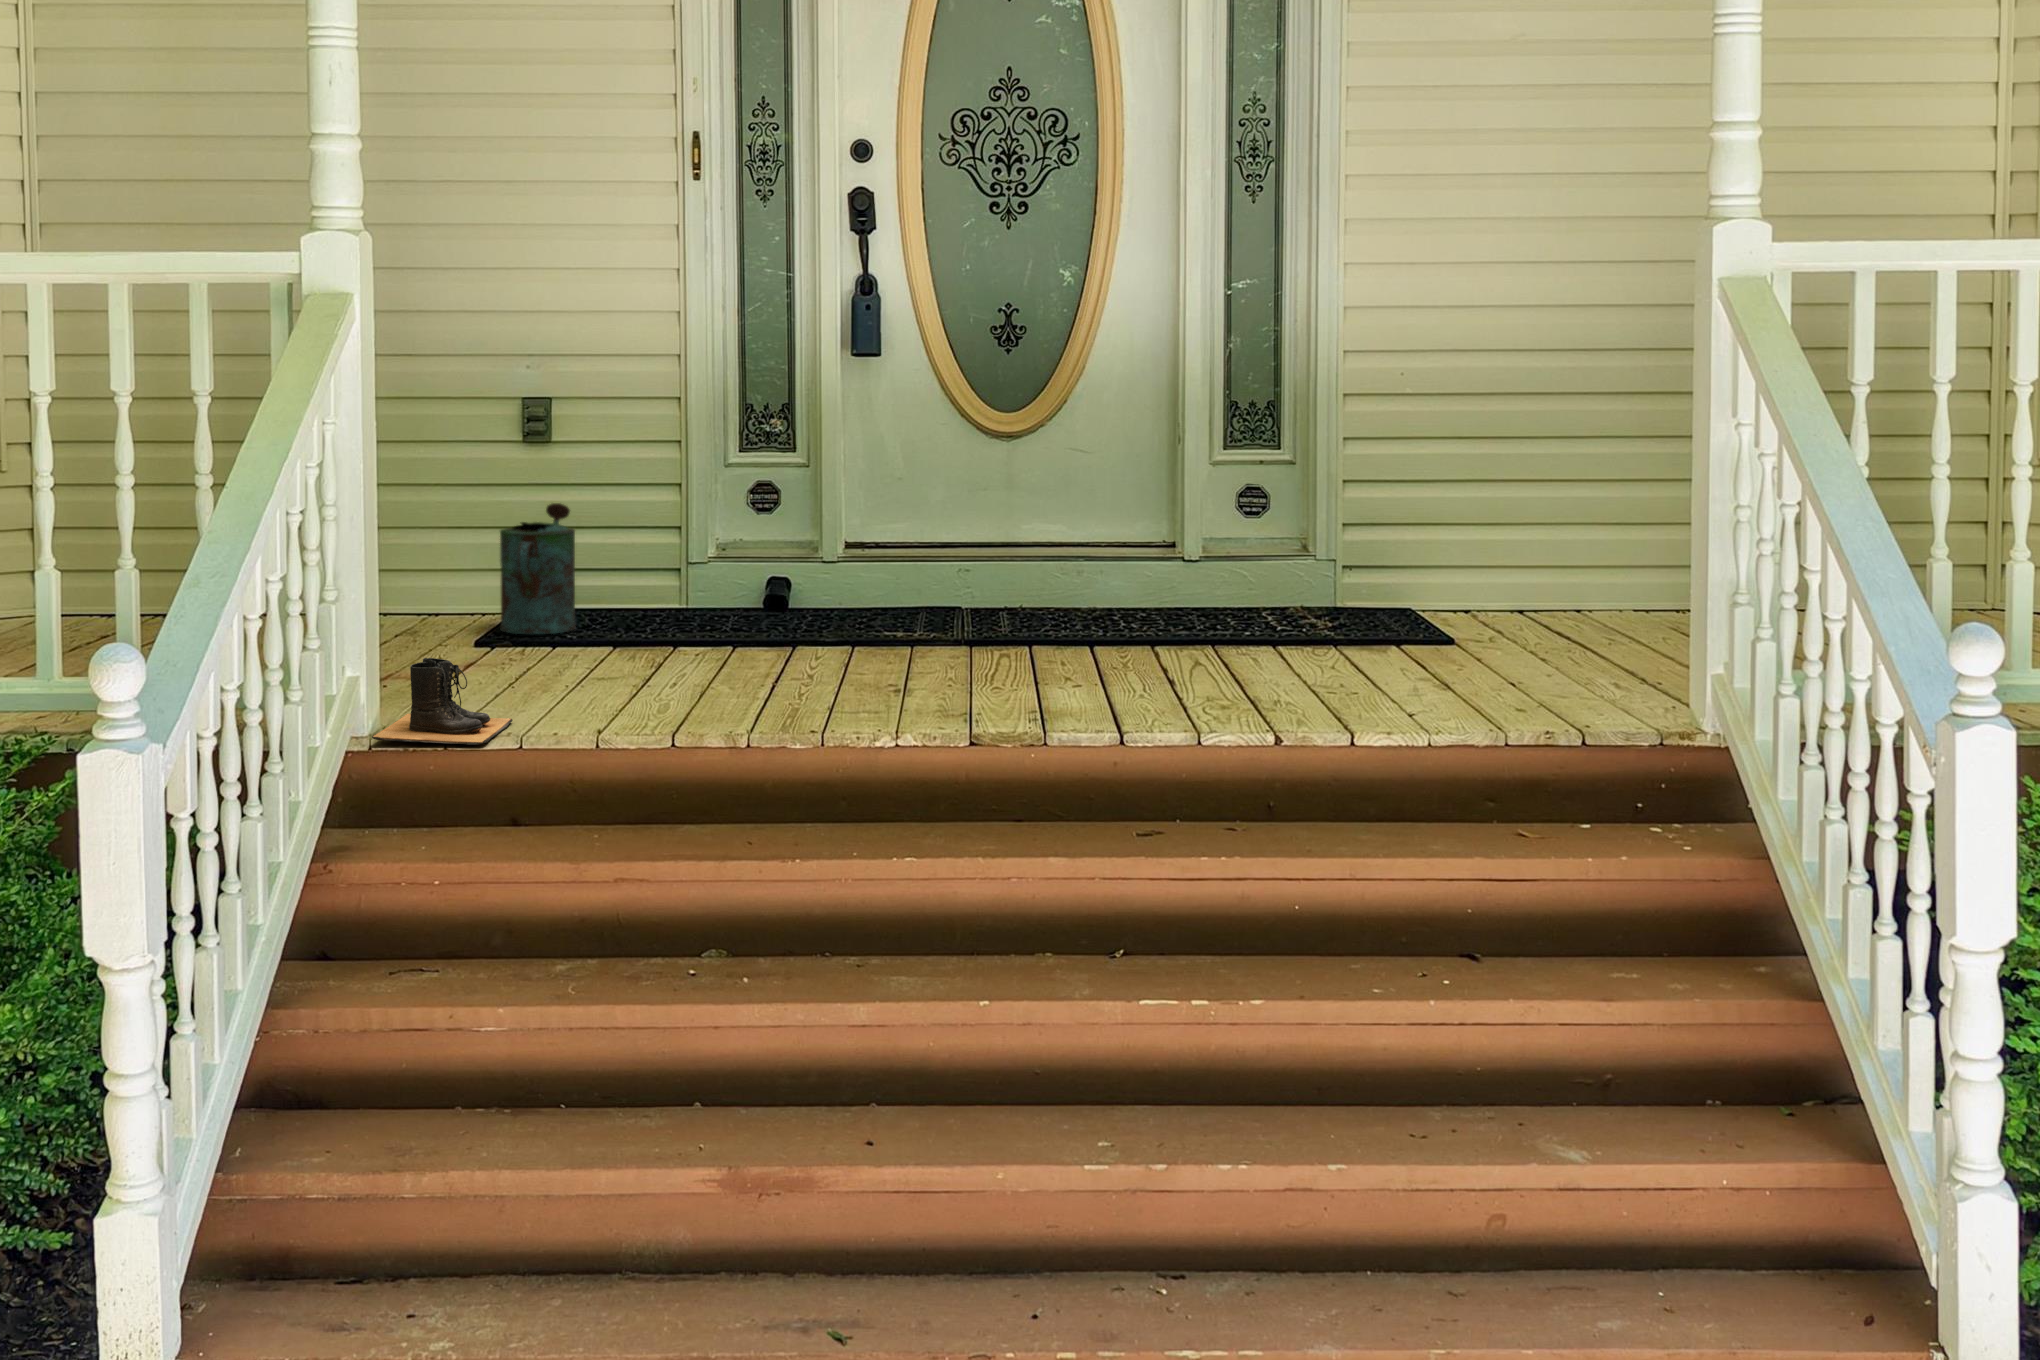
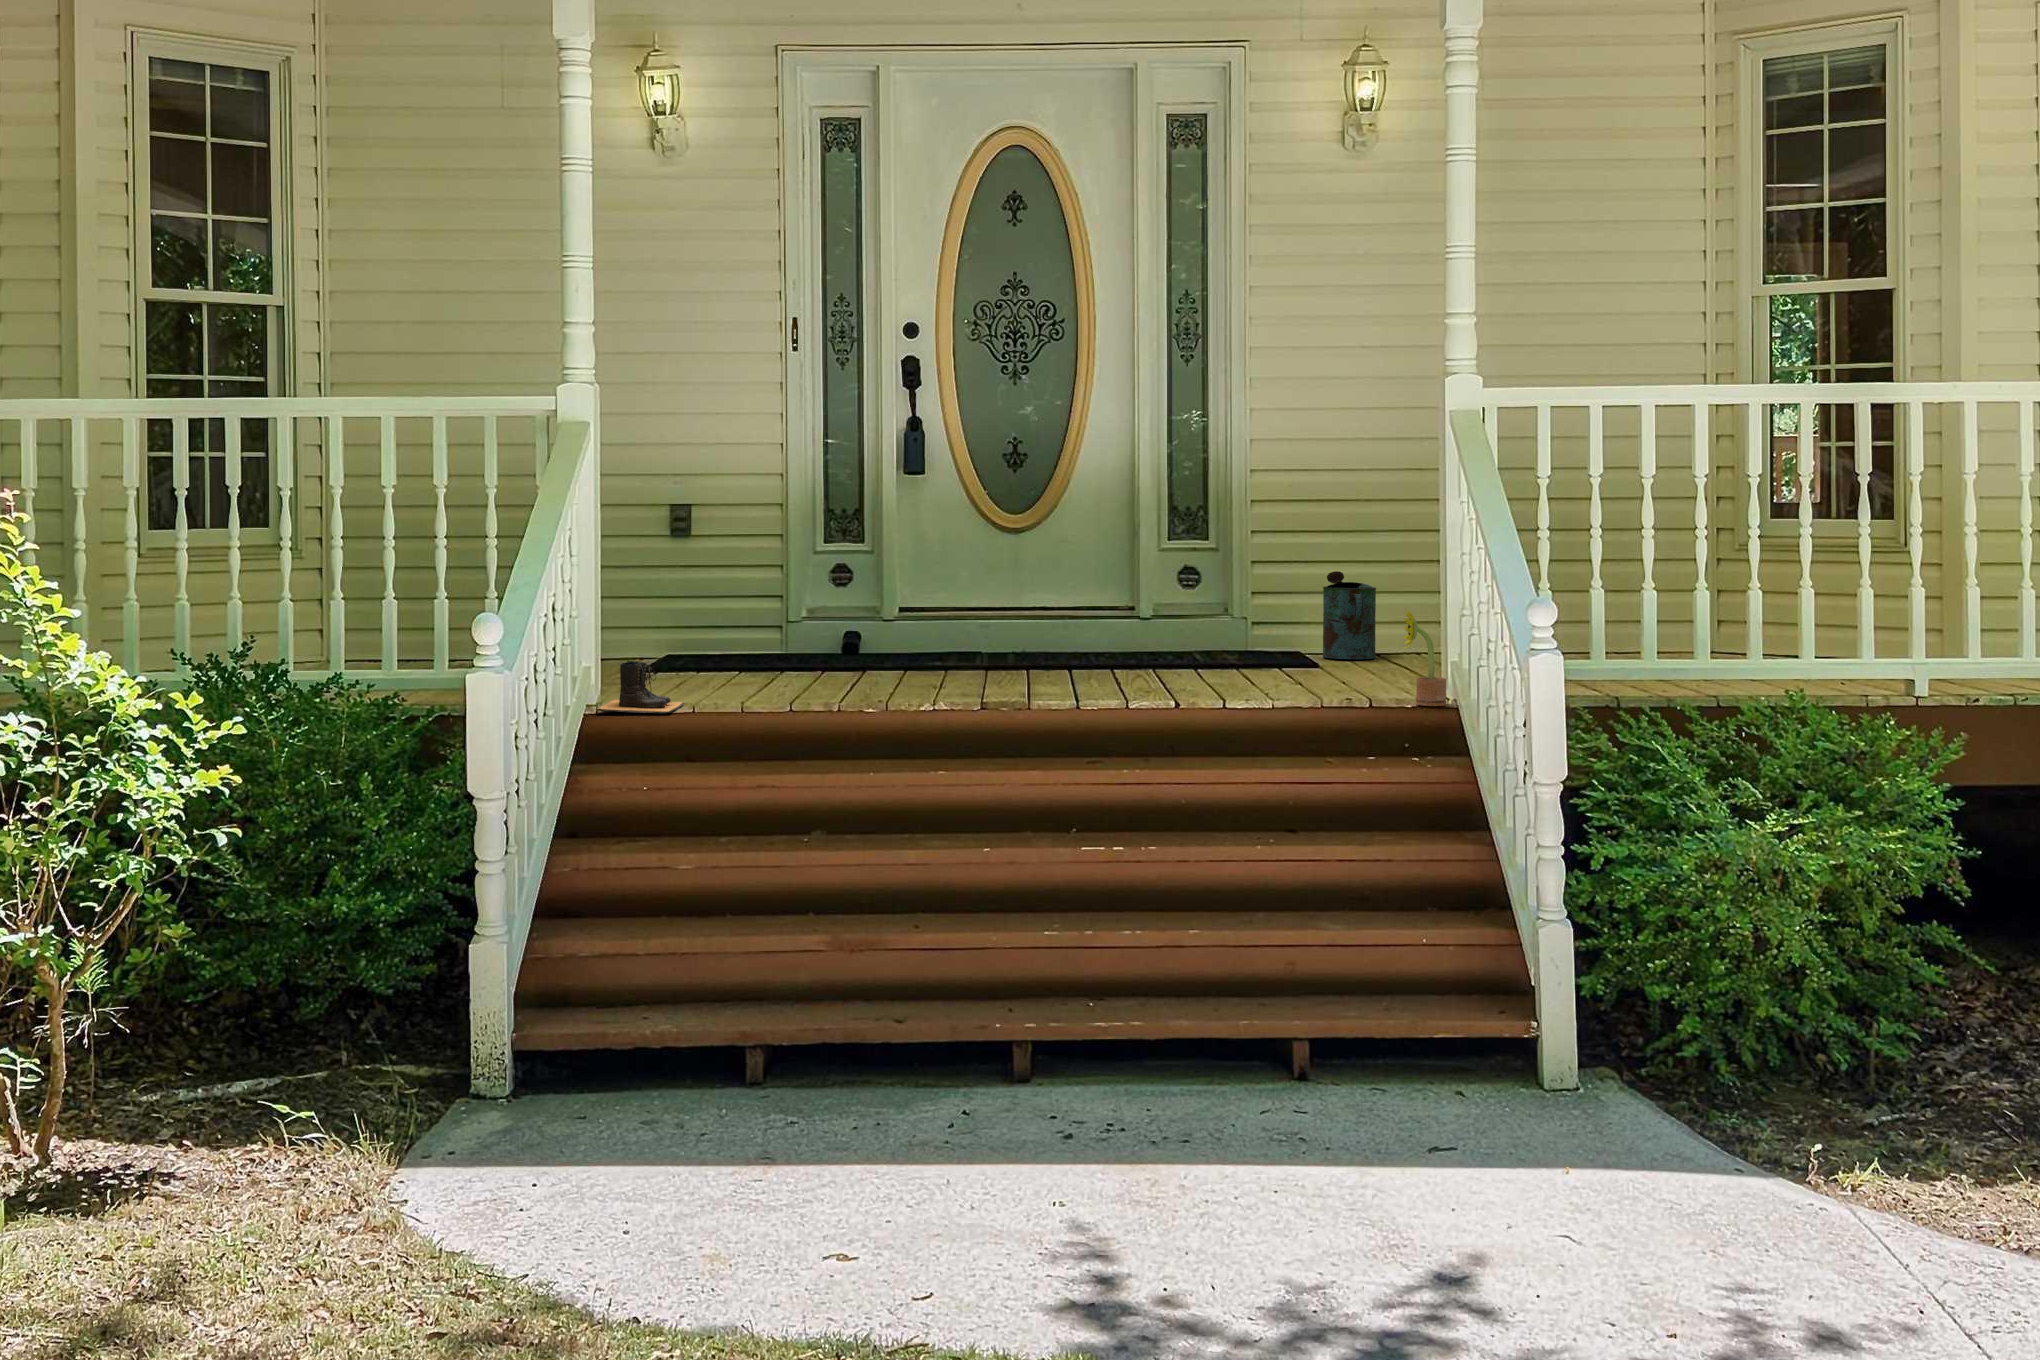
watering can: present [500,503,576,634] -> present [1323,571,1376,659]
decorative plant: none [1615,583,1685,739] -> present [1404,610,1446,706]

